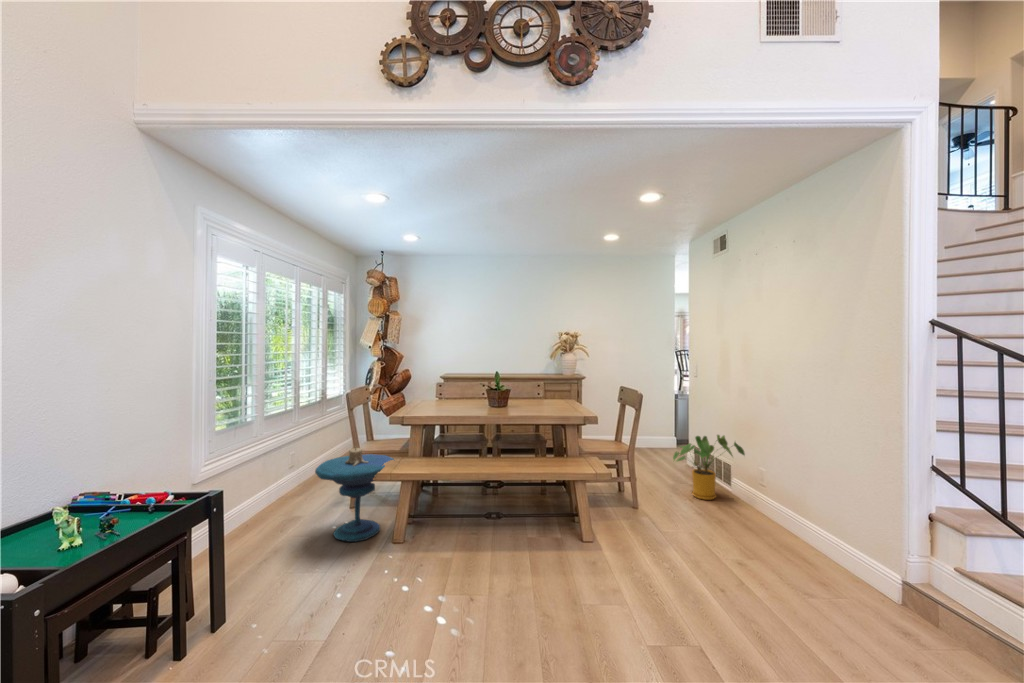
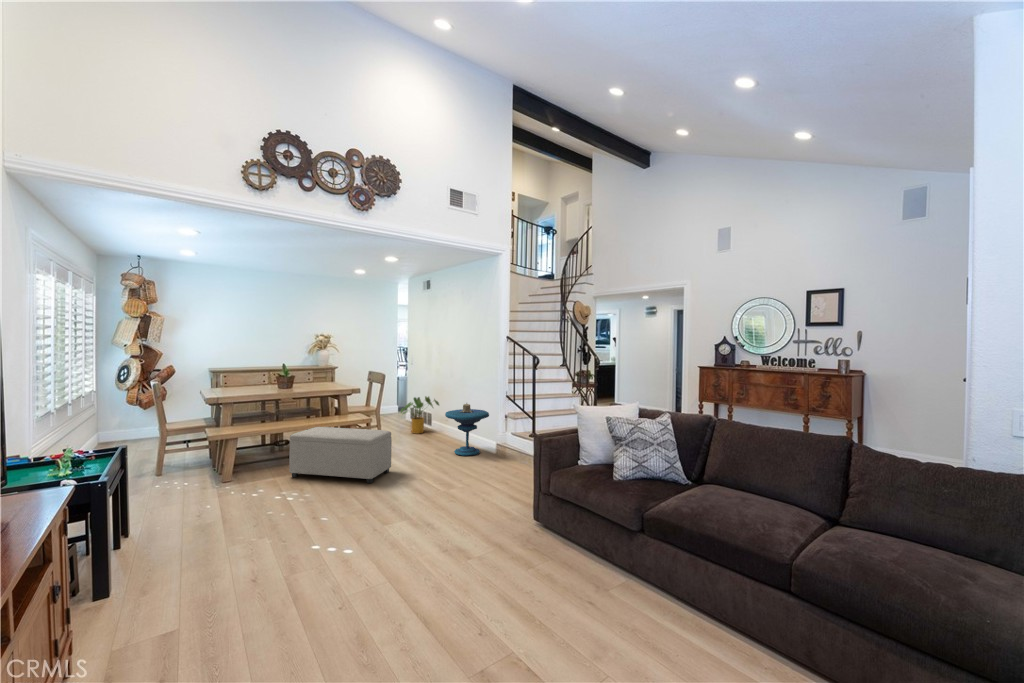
side table: present [315,447,395,542] -> present [445,403,489,456]
ottoman: none [473,482,640,636] -> present [289,427,392,483]

